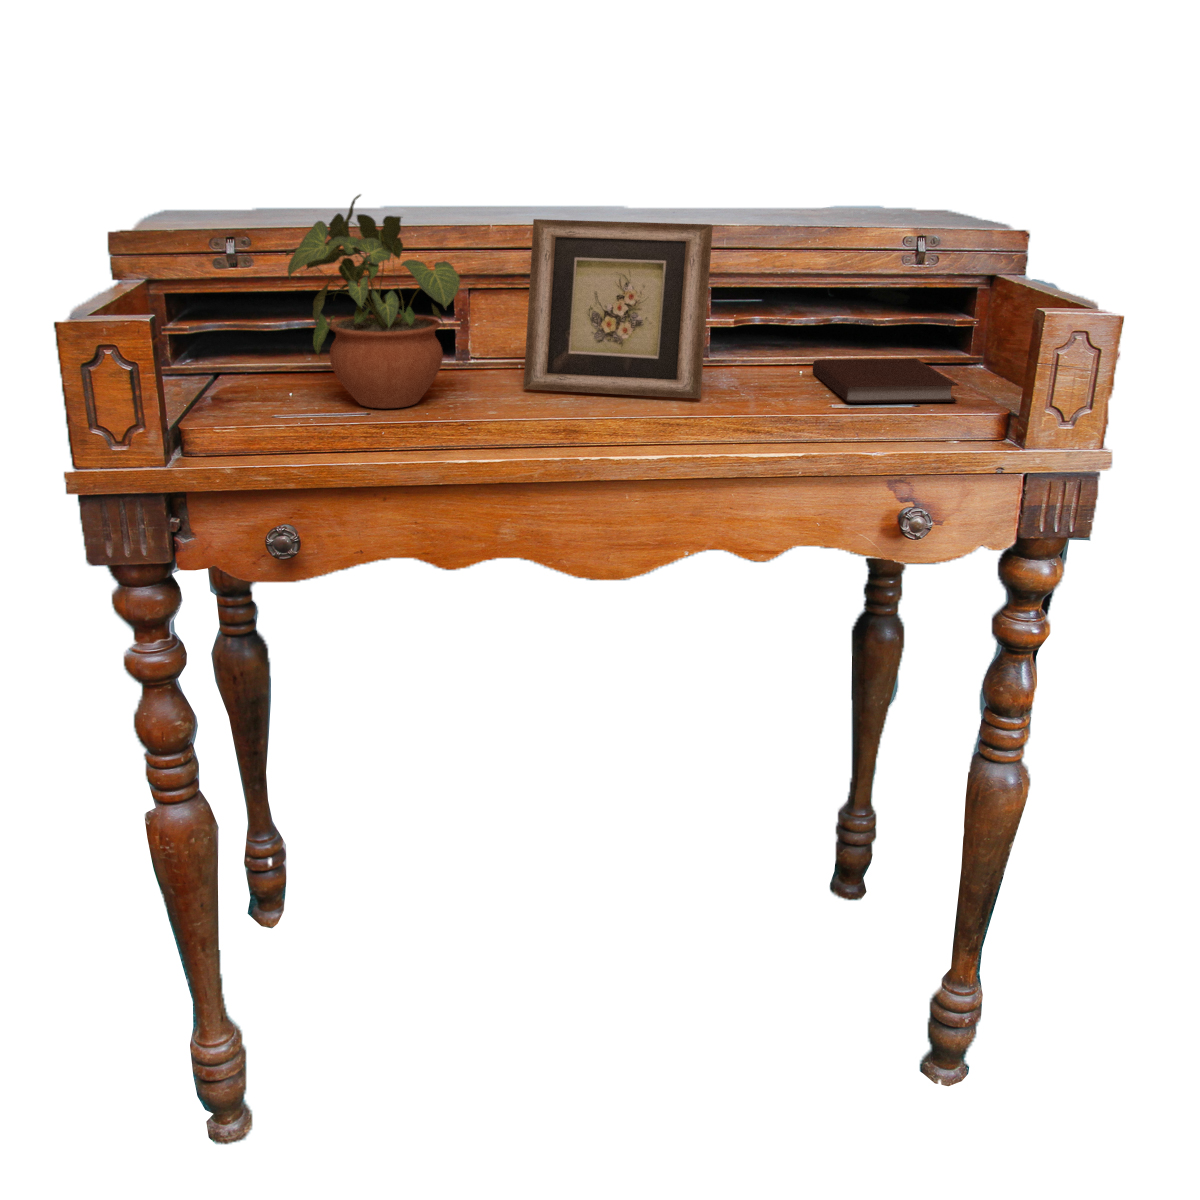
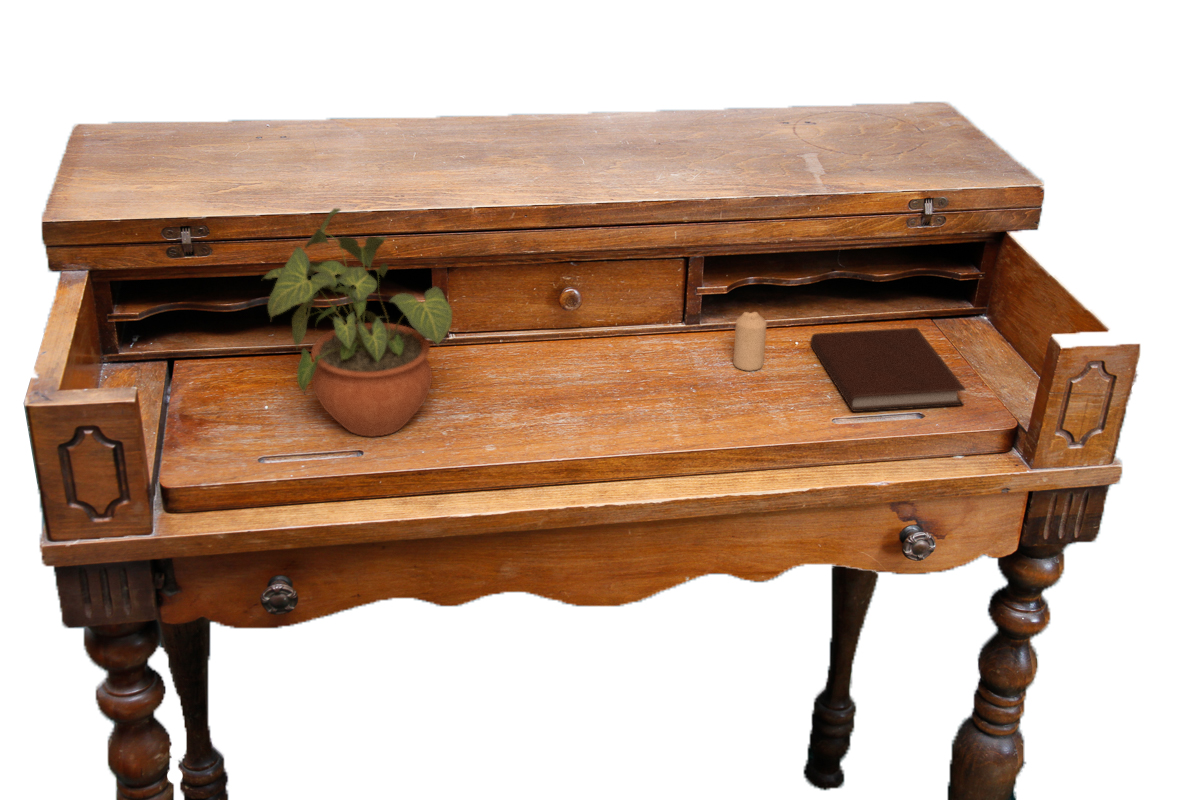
picture frame: present [523,219,713,399] -> none [514,216,715,409]
candle: none [736,327,767,383] -> present [733,312,767,371]

